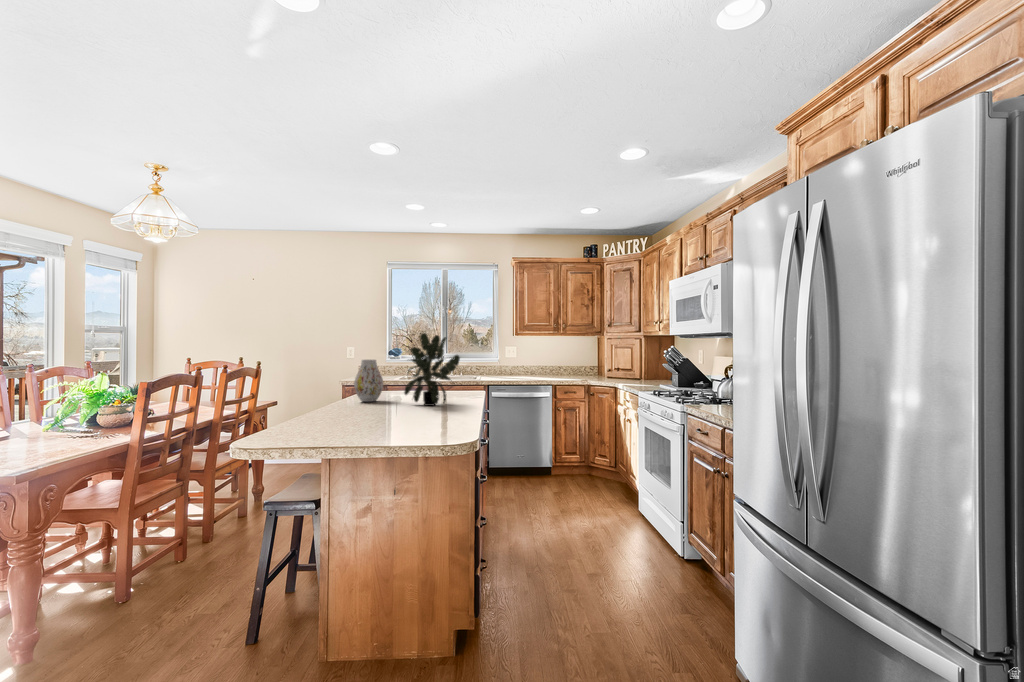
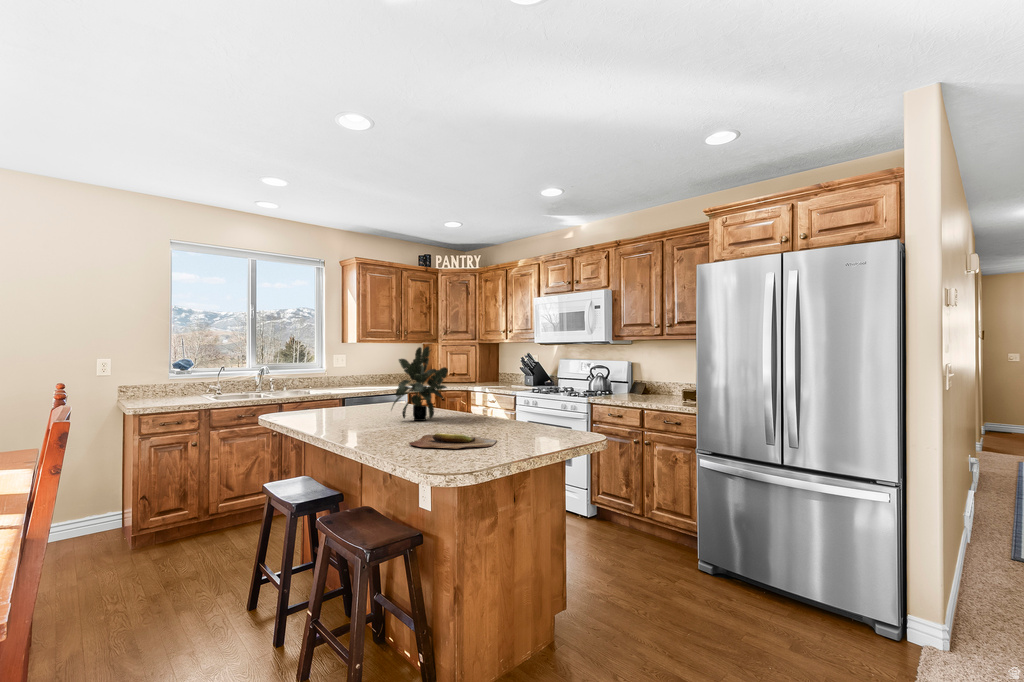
vase: present [354,360,383,402] -> none [316,375,350,424]
cutting board: none [325,414,398,430] -> present [409,433,496,449]

